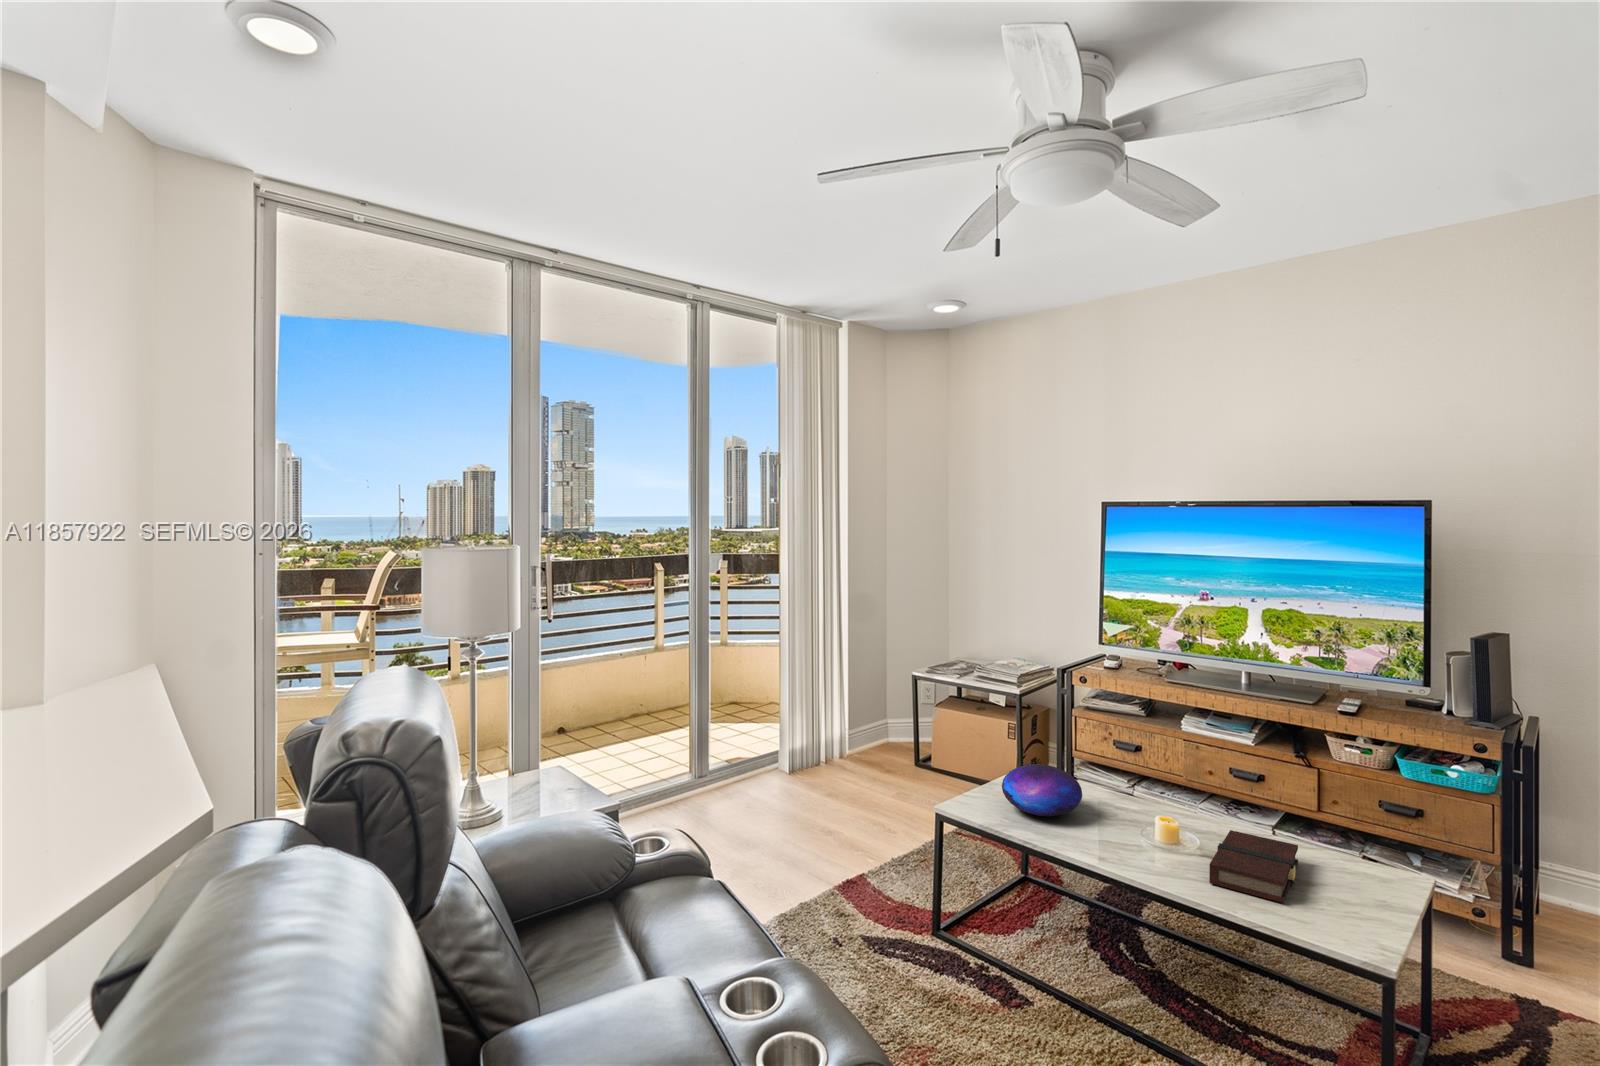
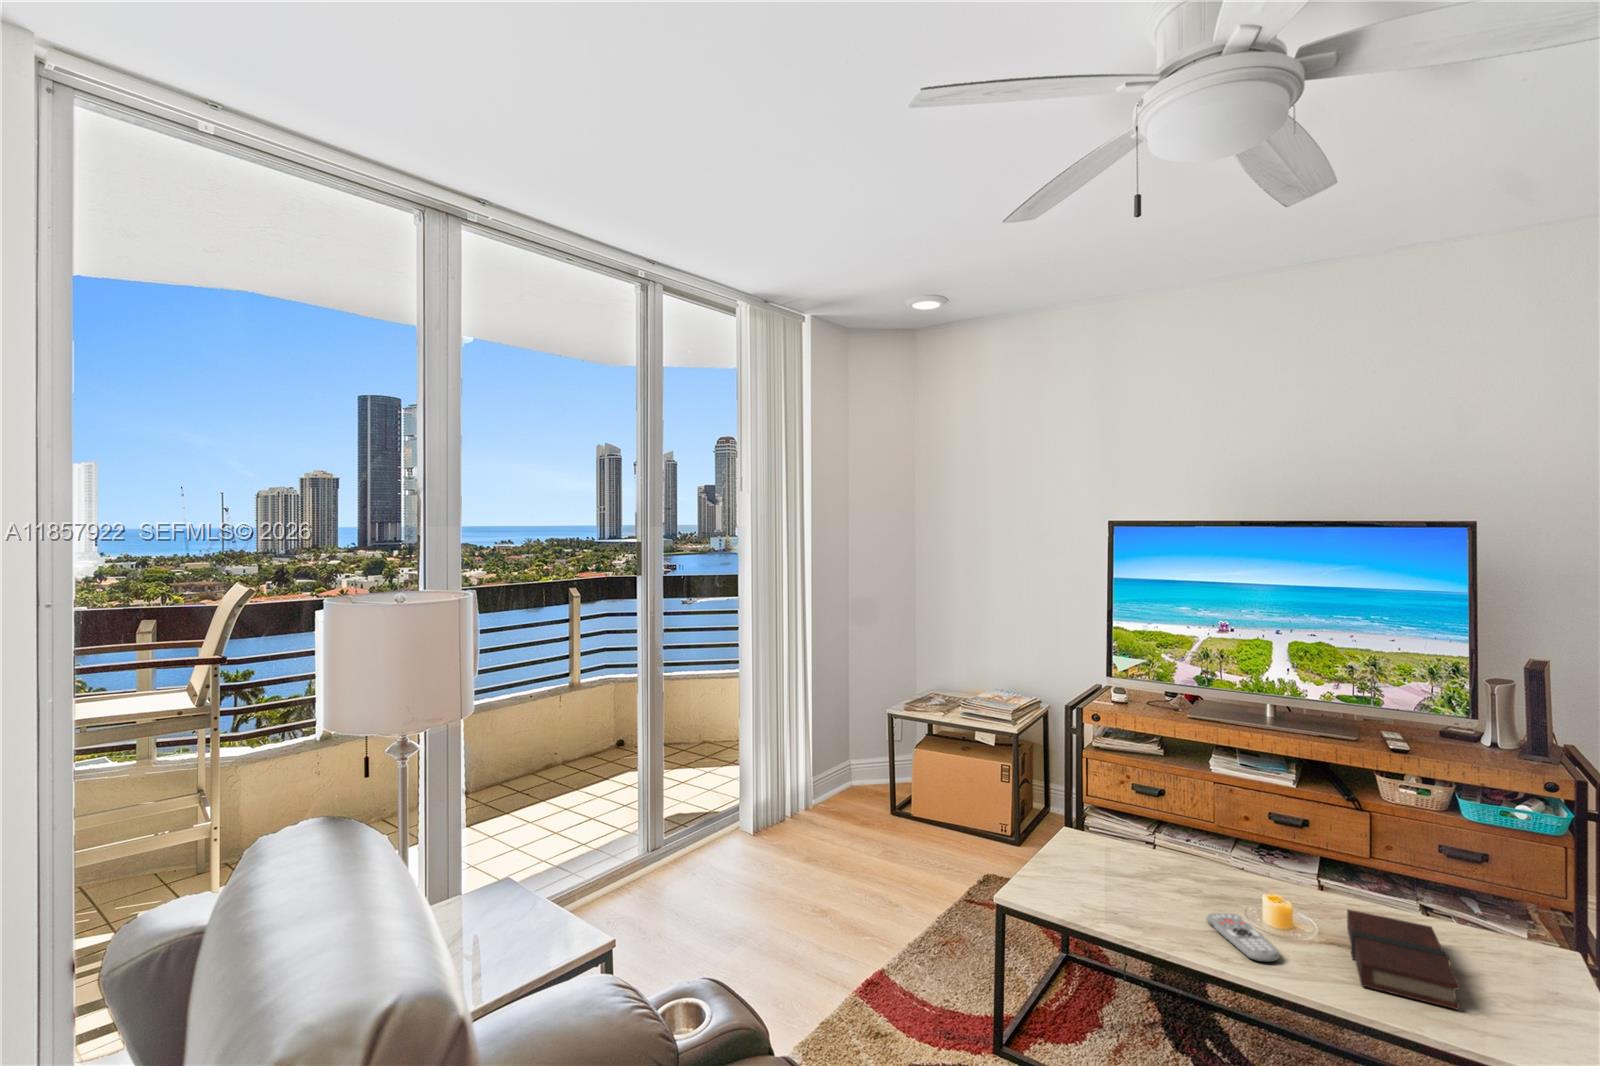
decorative orb: present [1002,764,1082,816] -> none [1068,834,1166,899]
remote control: none [1106,829,1151,864] -> present [1206,913,1280,962]

